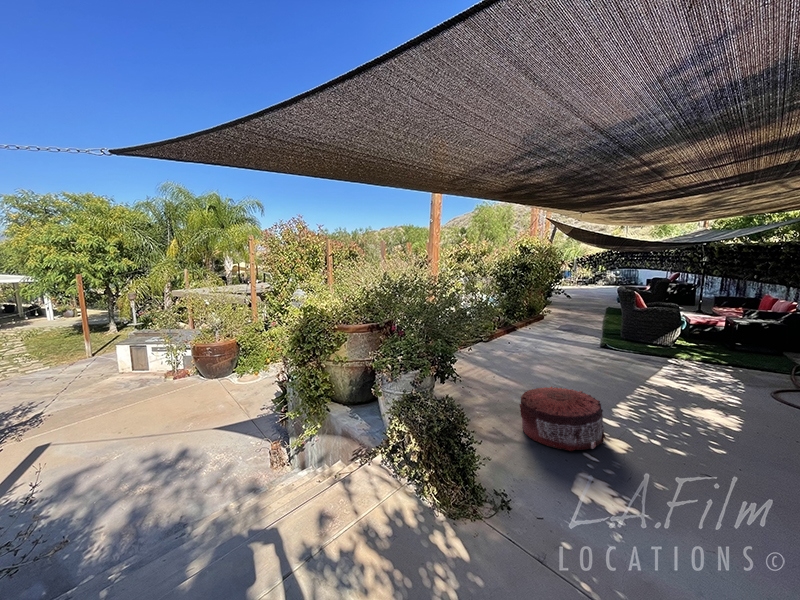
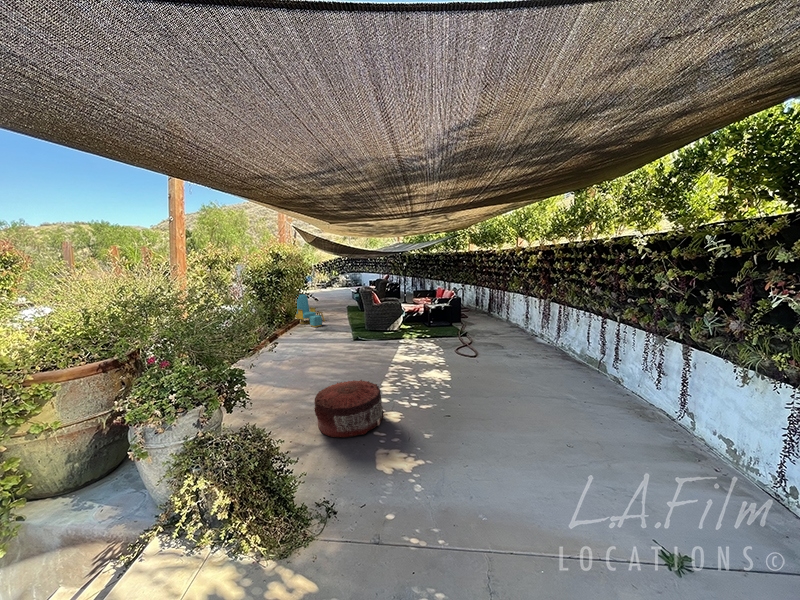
armchair: none [536,289,570,326] -> present [296,294,325,327]

